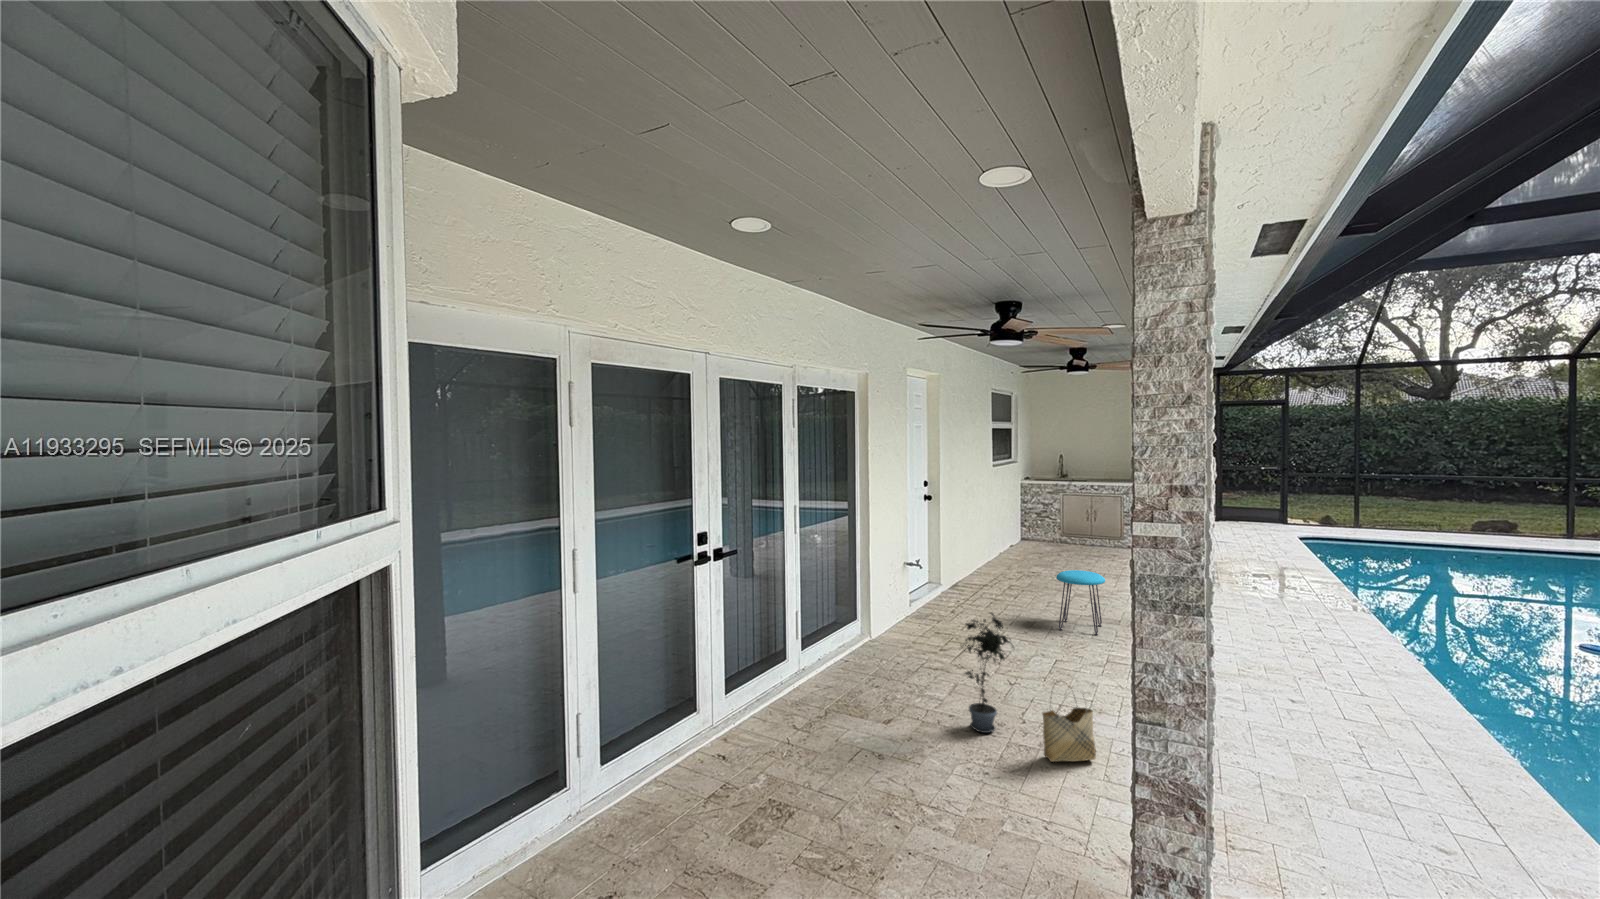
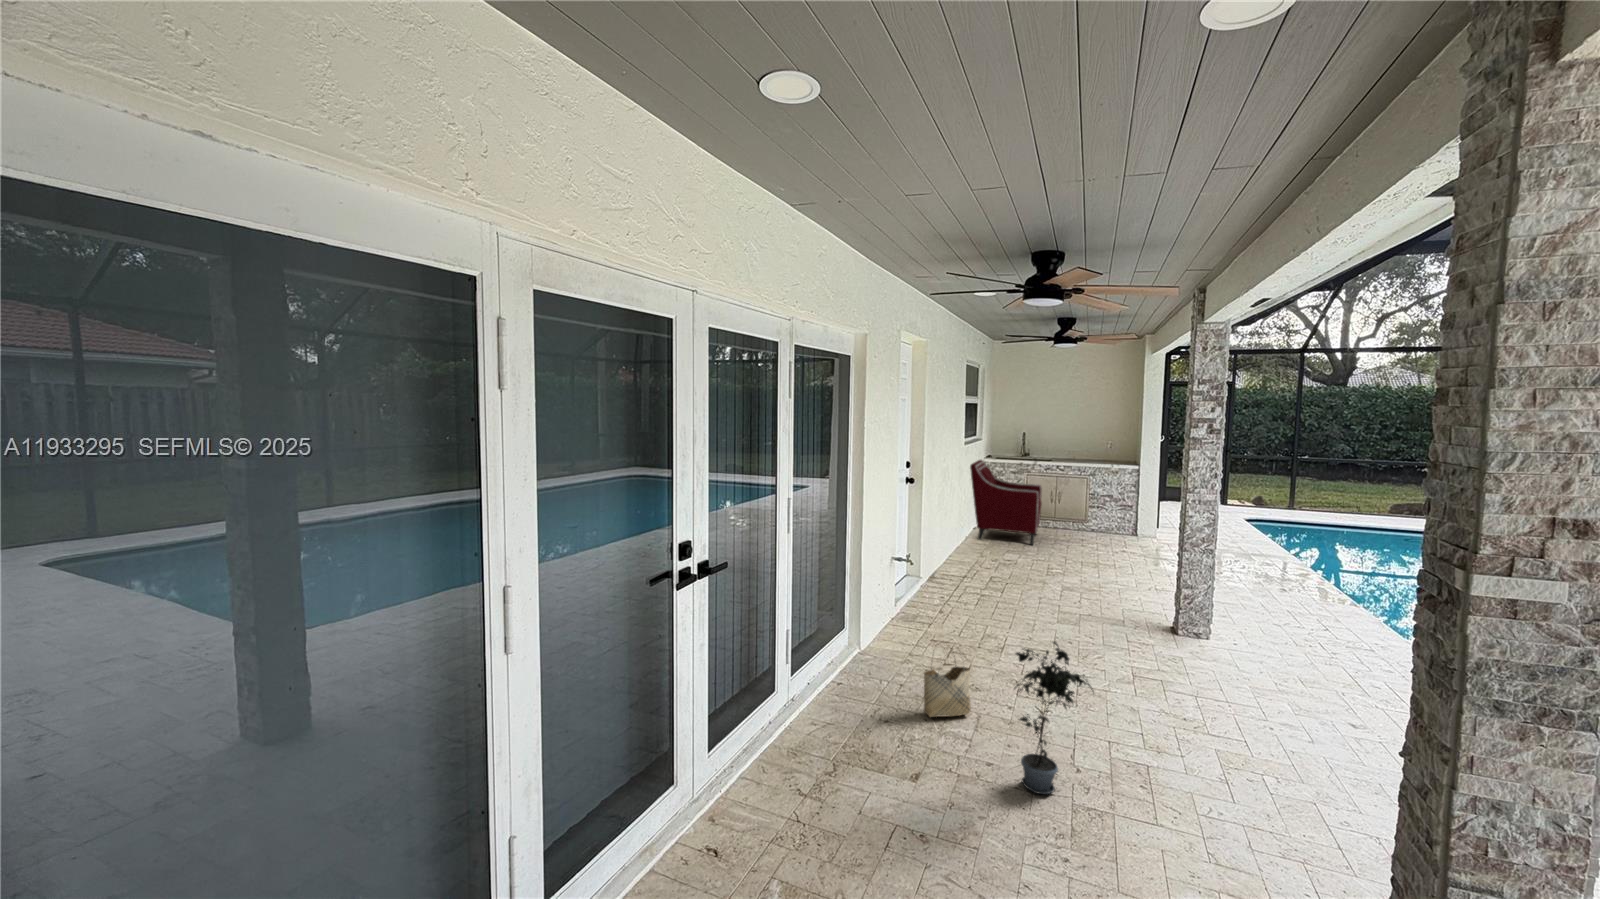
armchair: none [1000,482,1072,560] -> present [970,460,1042,545]
stool: present [1056,570,1105,635] -> none [1065,567,1121,642]
woven basket: present [1042,696,1096,762] -> present [924,648,971,717]

